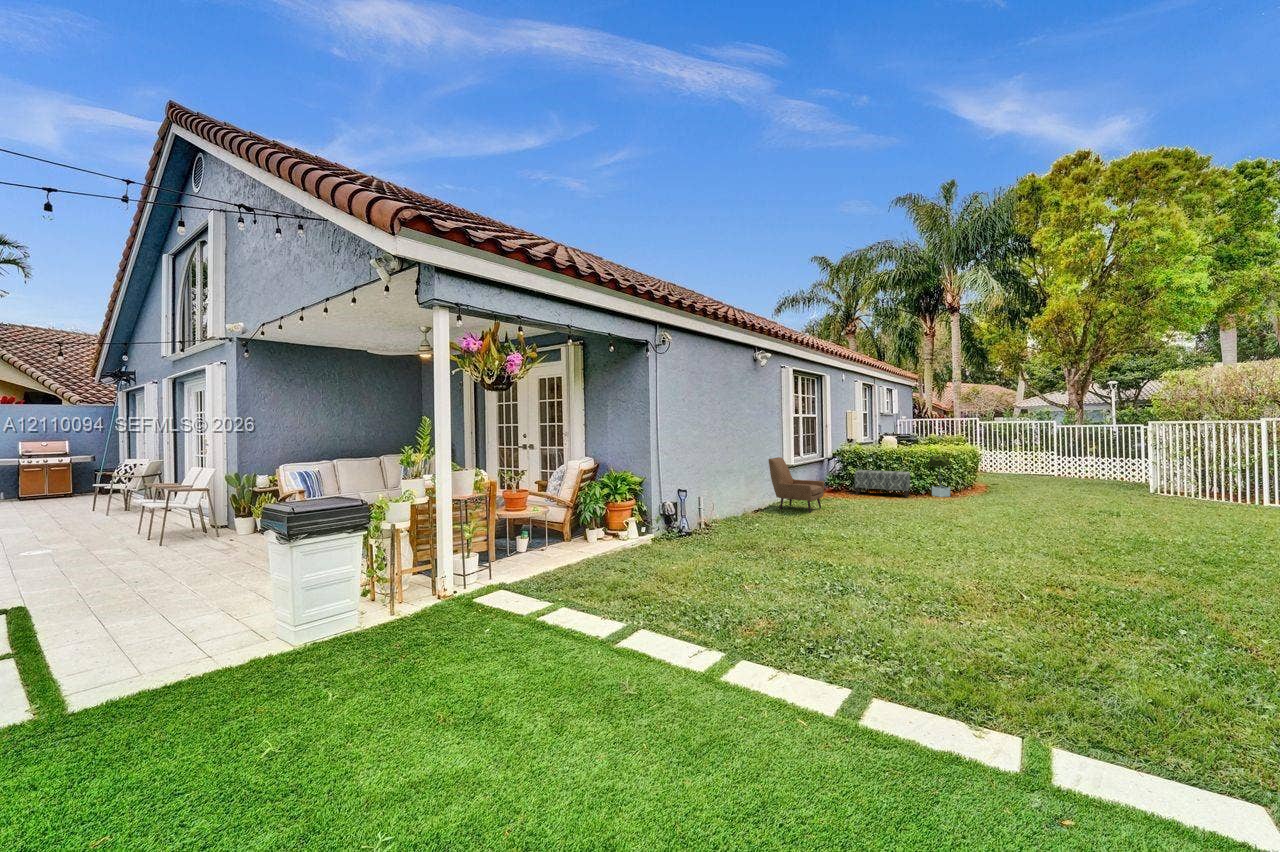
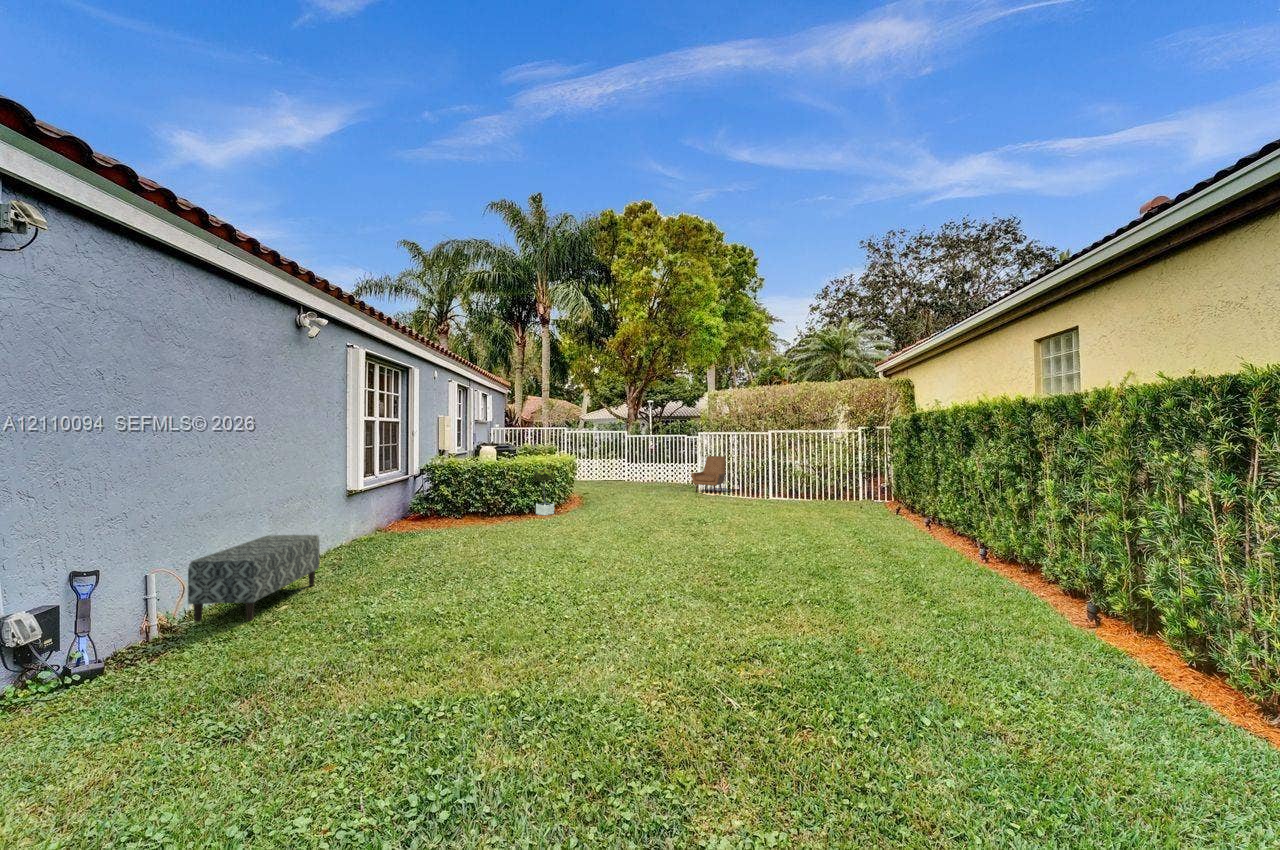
chair: present [769,457,824,513] -> present [691,456,725,493]
bench: present [855,470,910,498] -> present [188,535,320,623]

